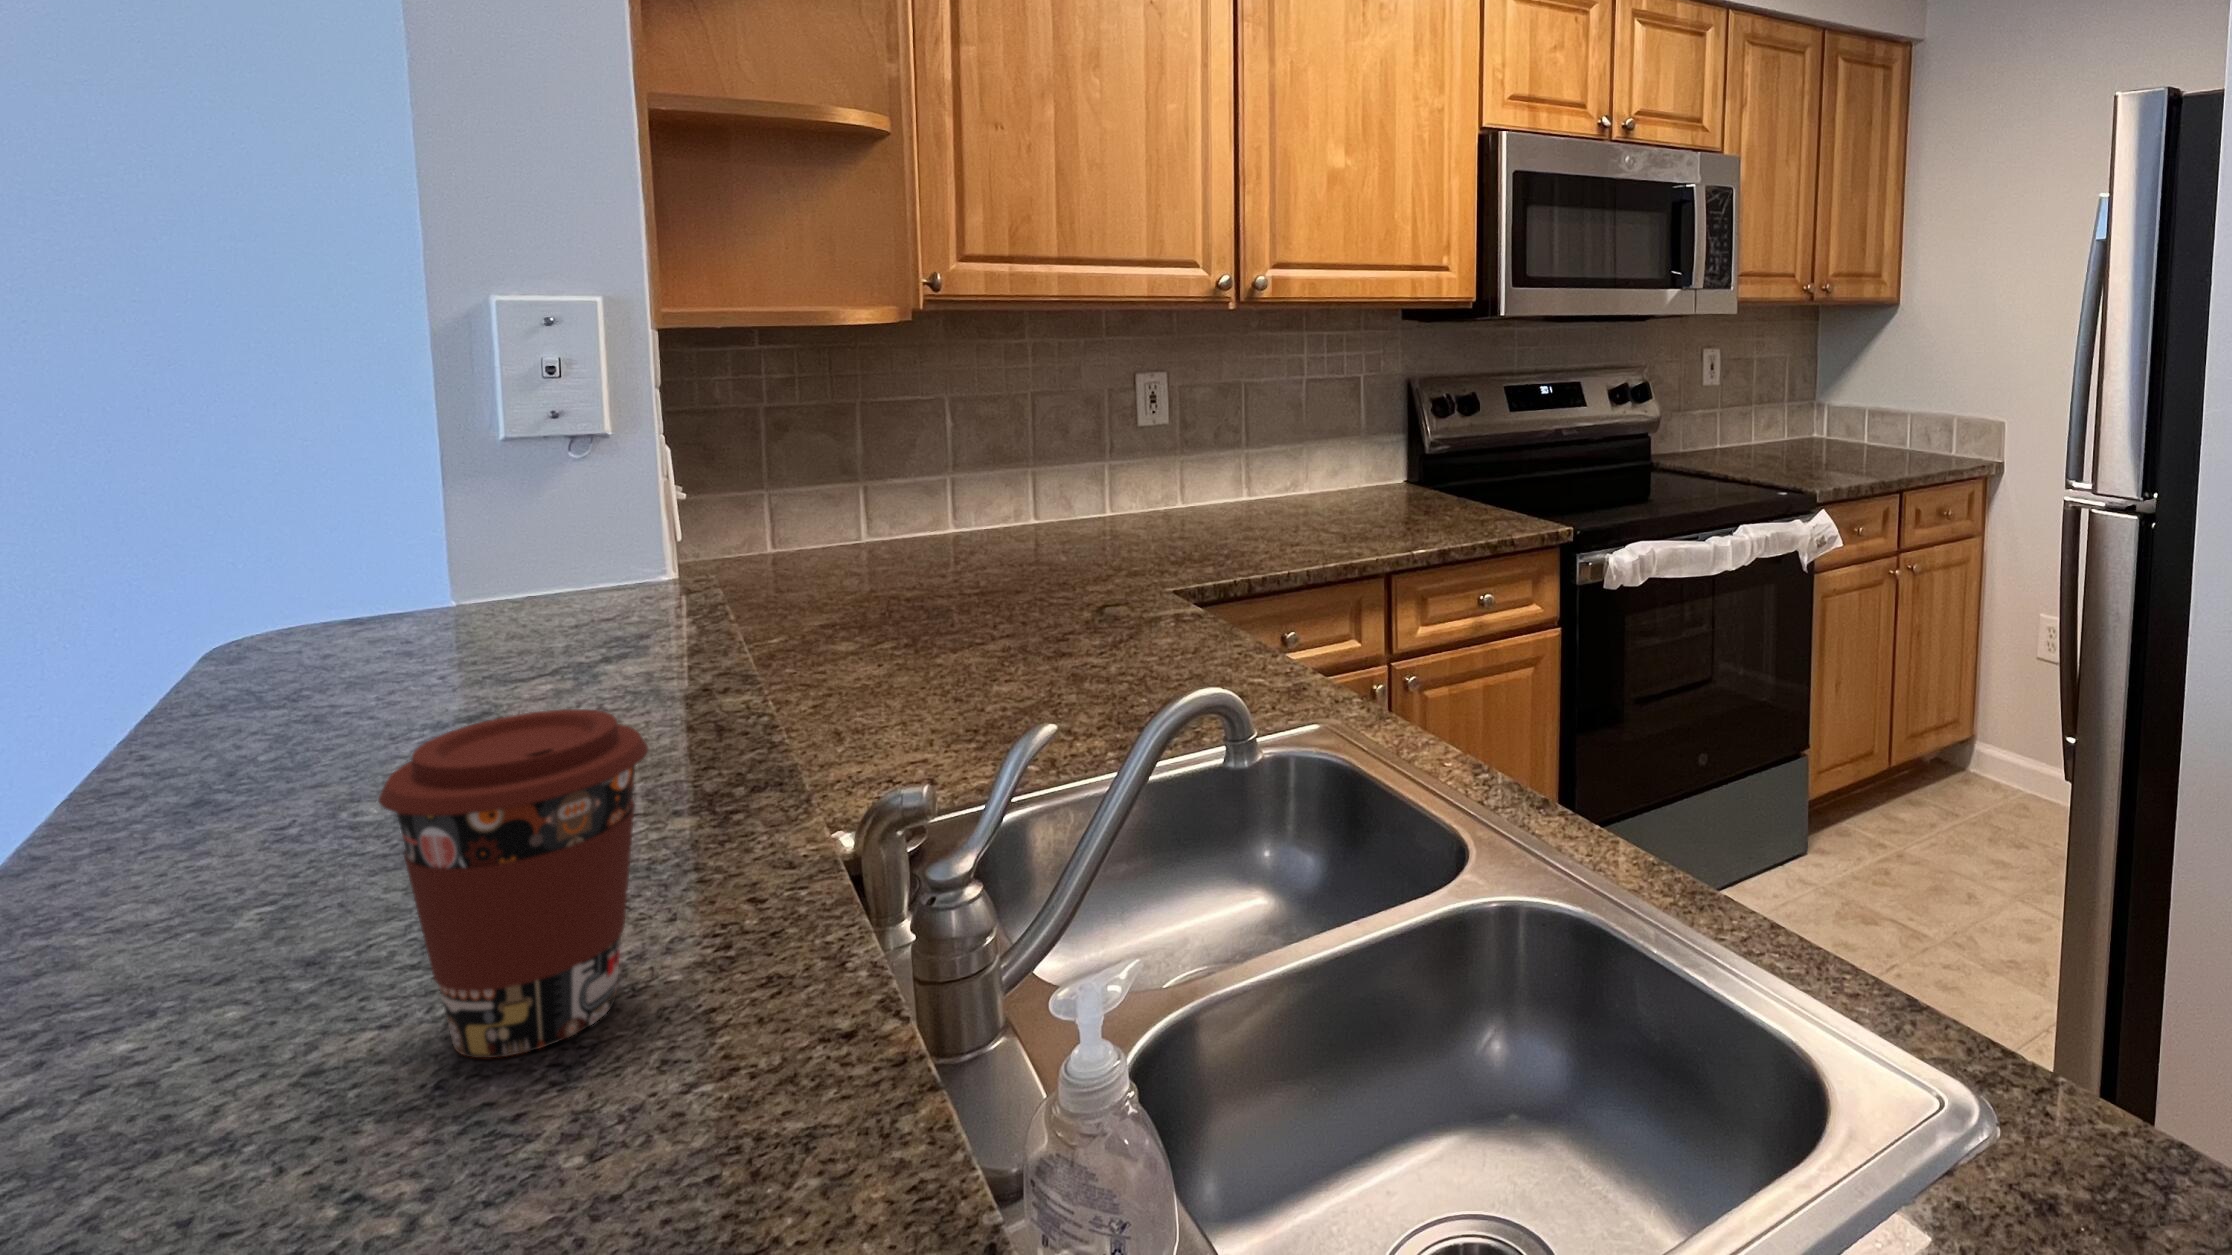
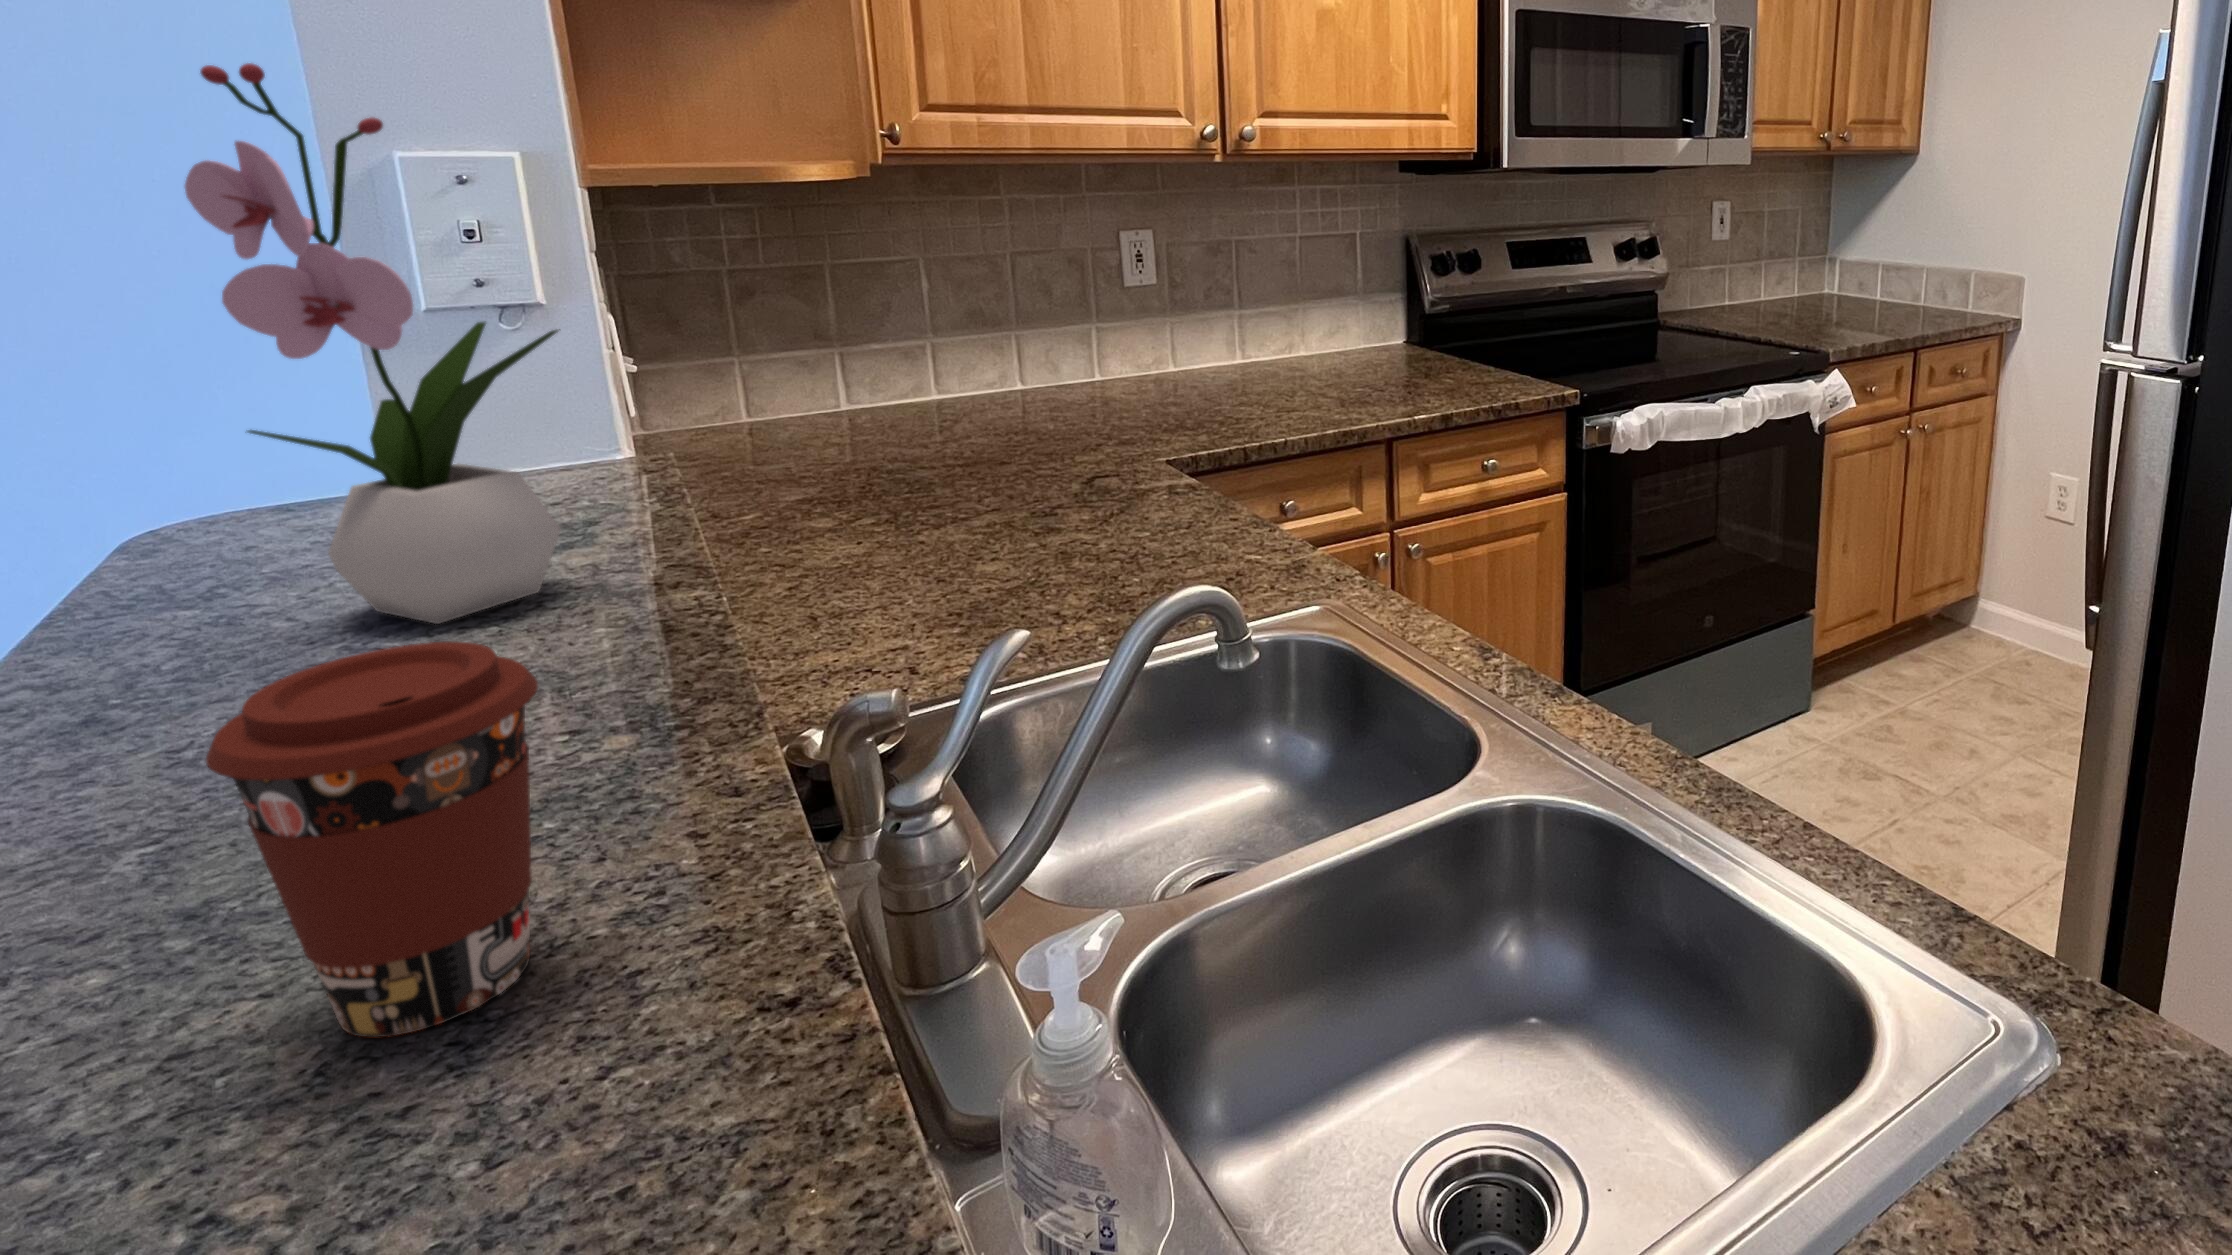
flower arrangement: none [336,223,643,724] -> present [185,63,561,624]

